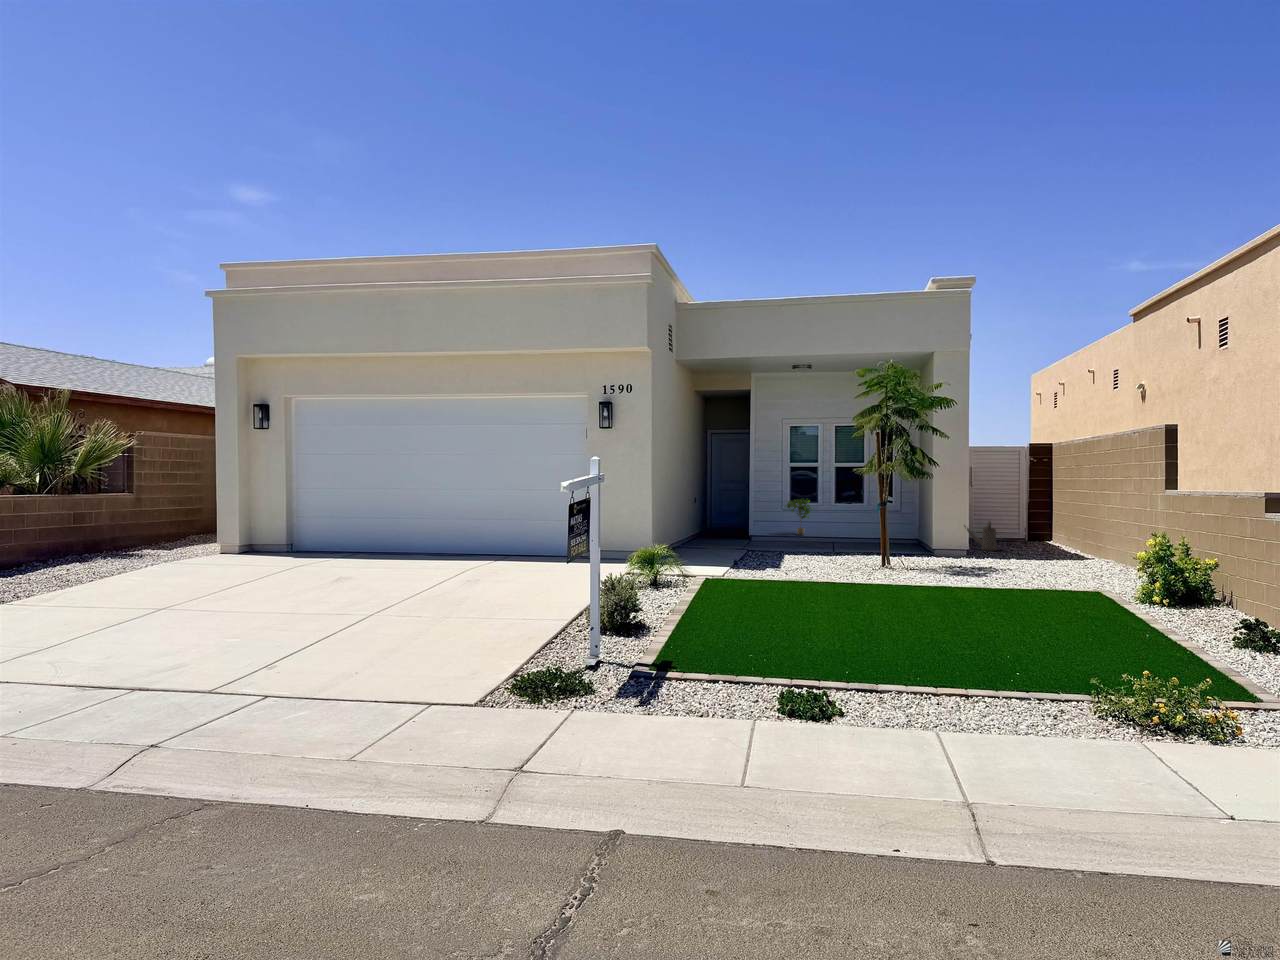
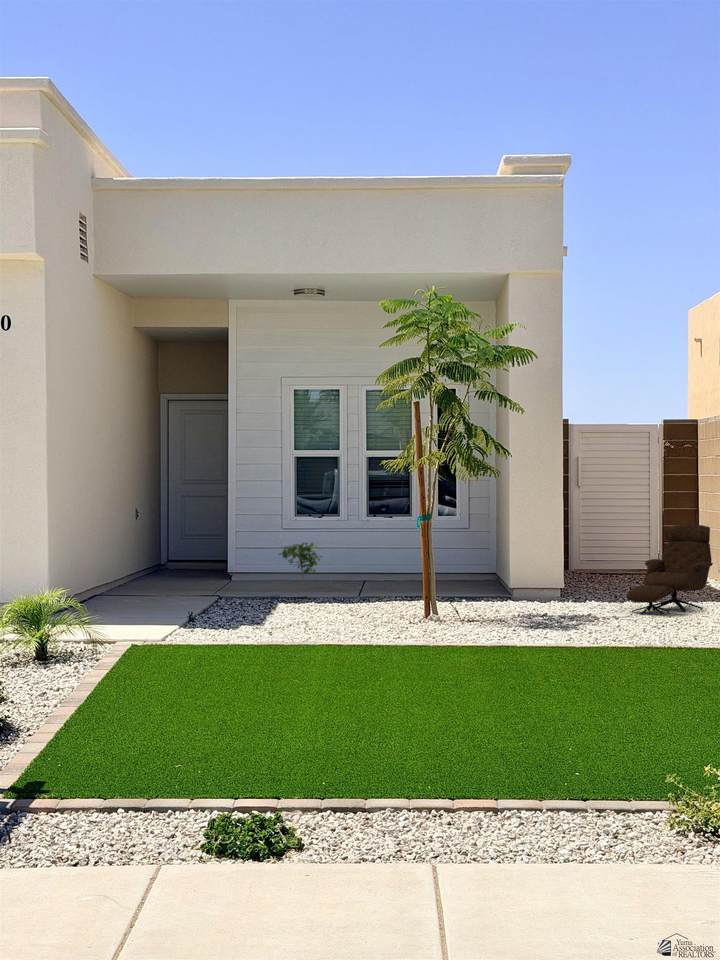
lounge chair: none [1033,491,1098,554] -> present [626,524,713,614]
watering can: present [964,520,997,551] -> none [532,569,585,612]

